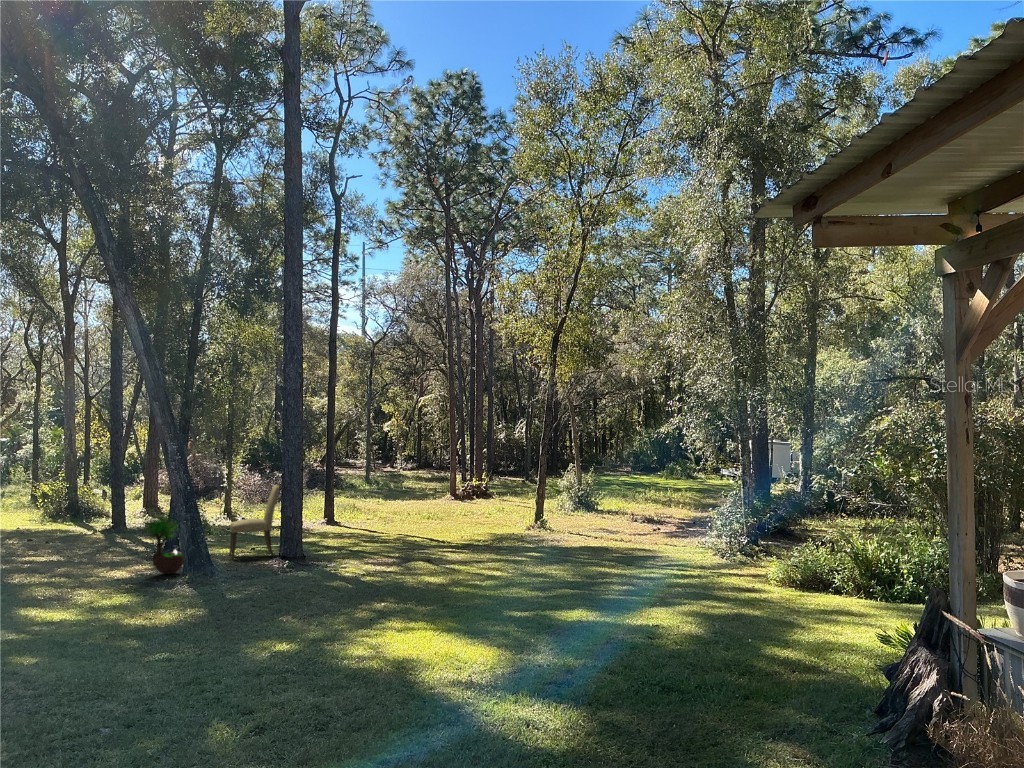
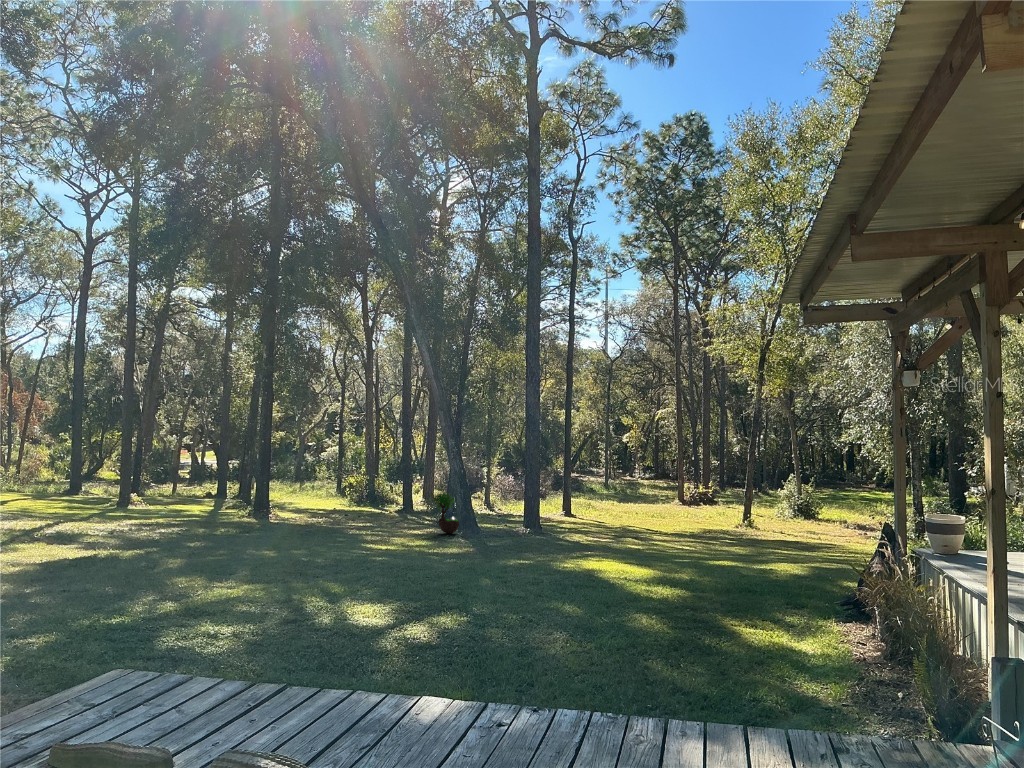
chair: present [229,485,279,560] -> none [489,475,525,530]

